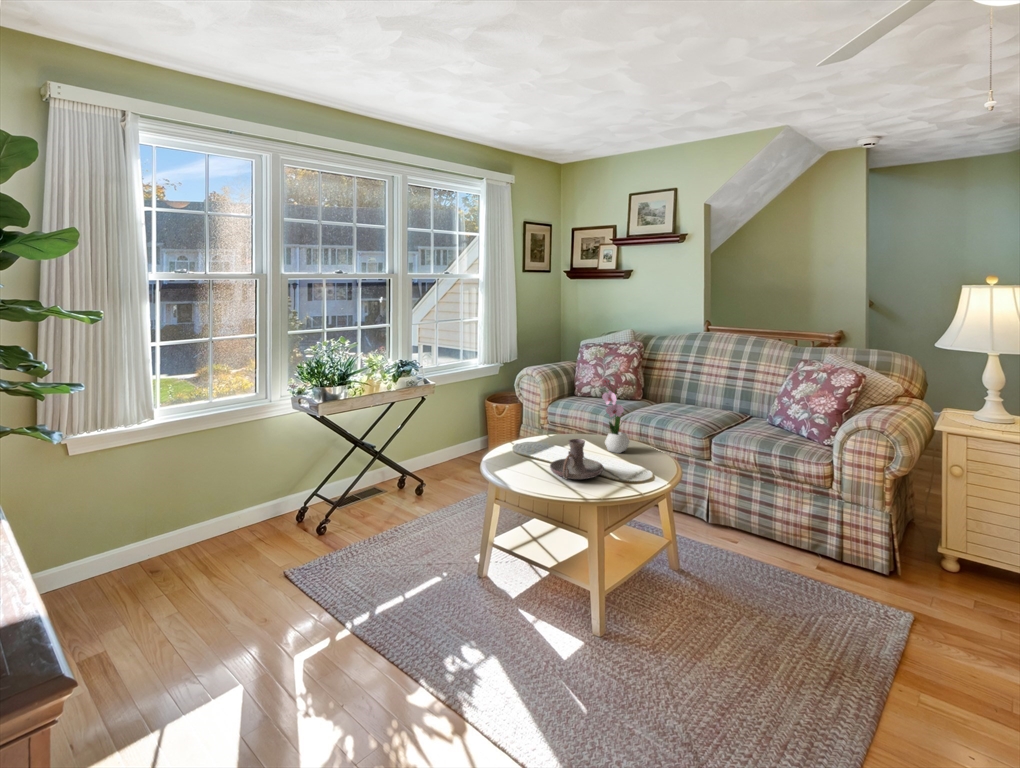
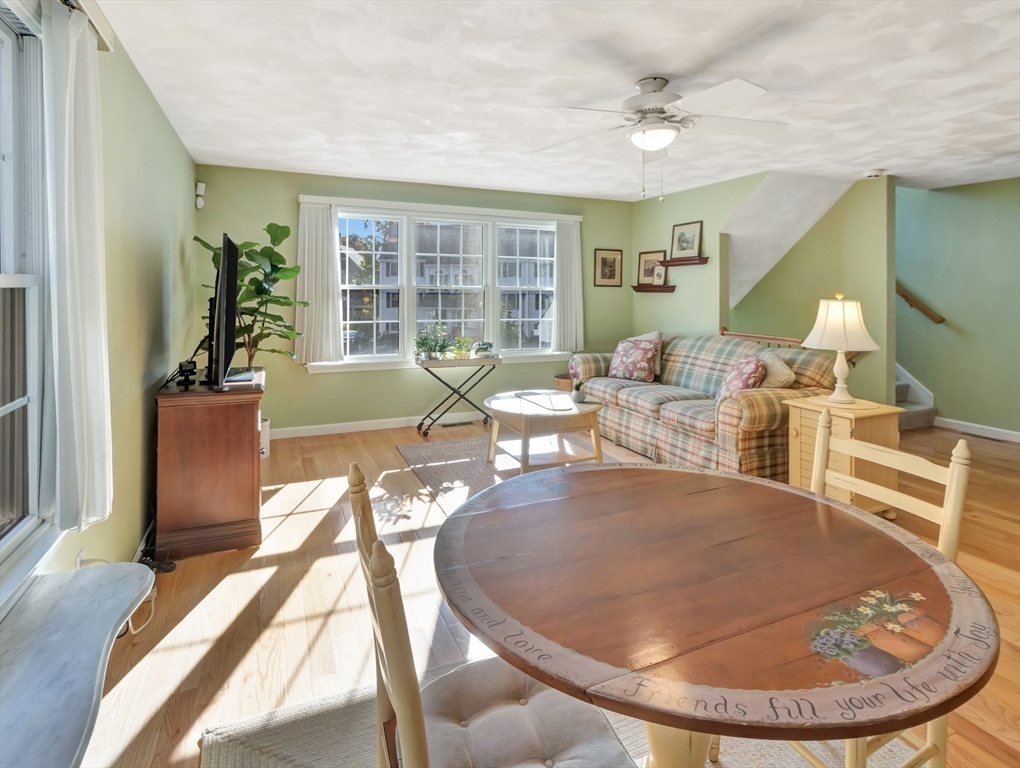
candle holder: present [550,439,603,479] -> none [521,387,552,409]

